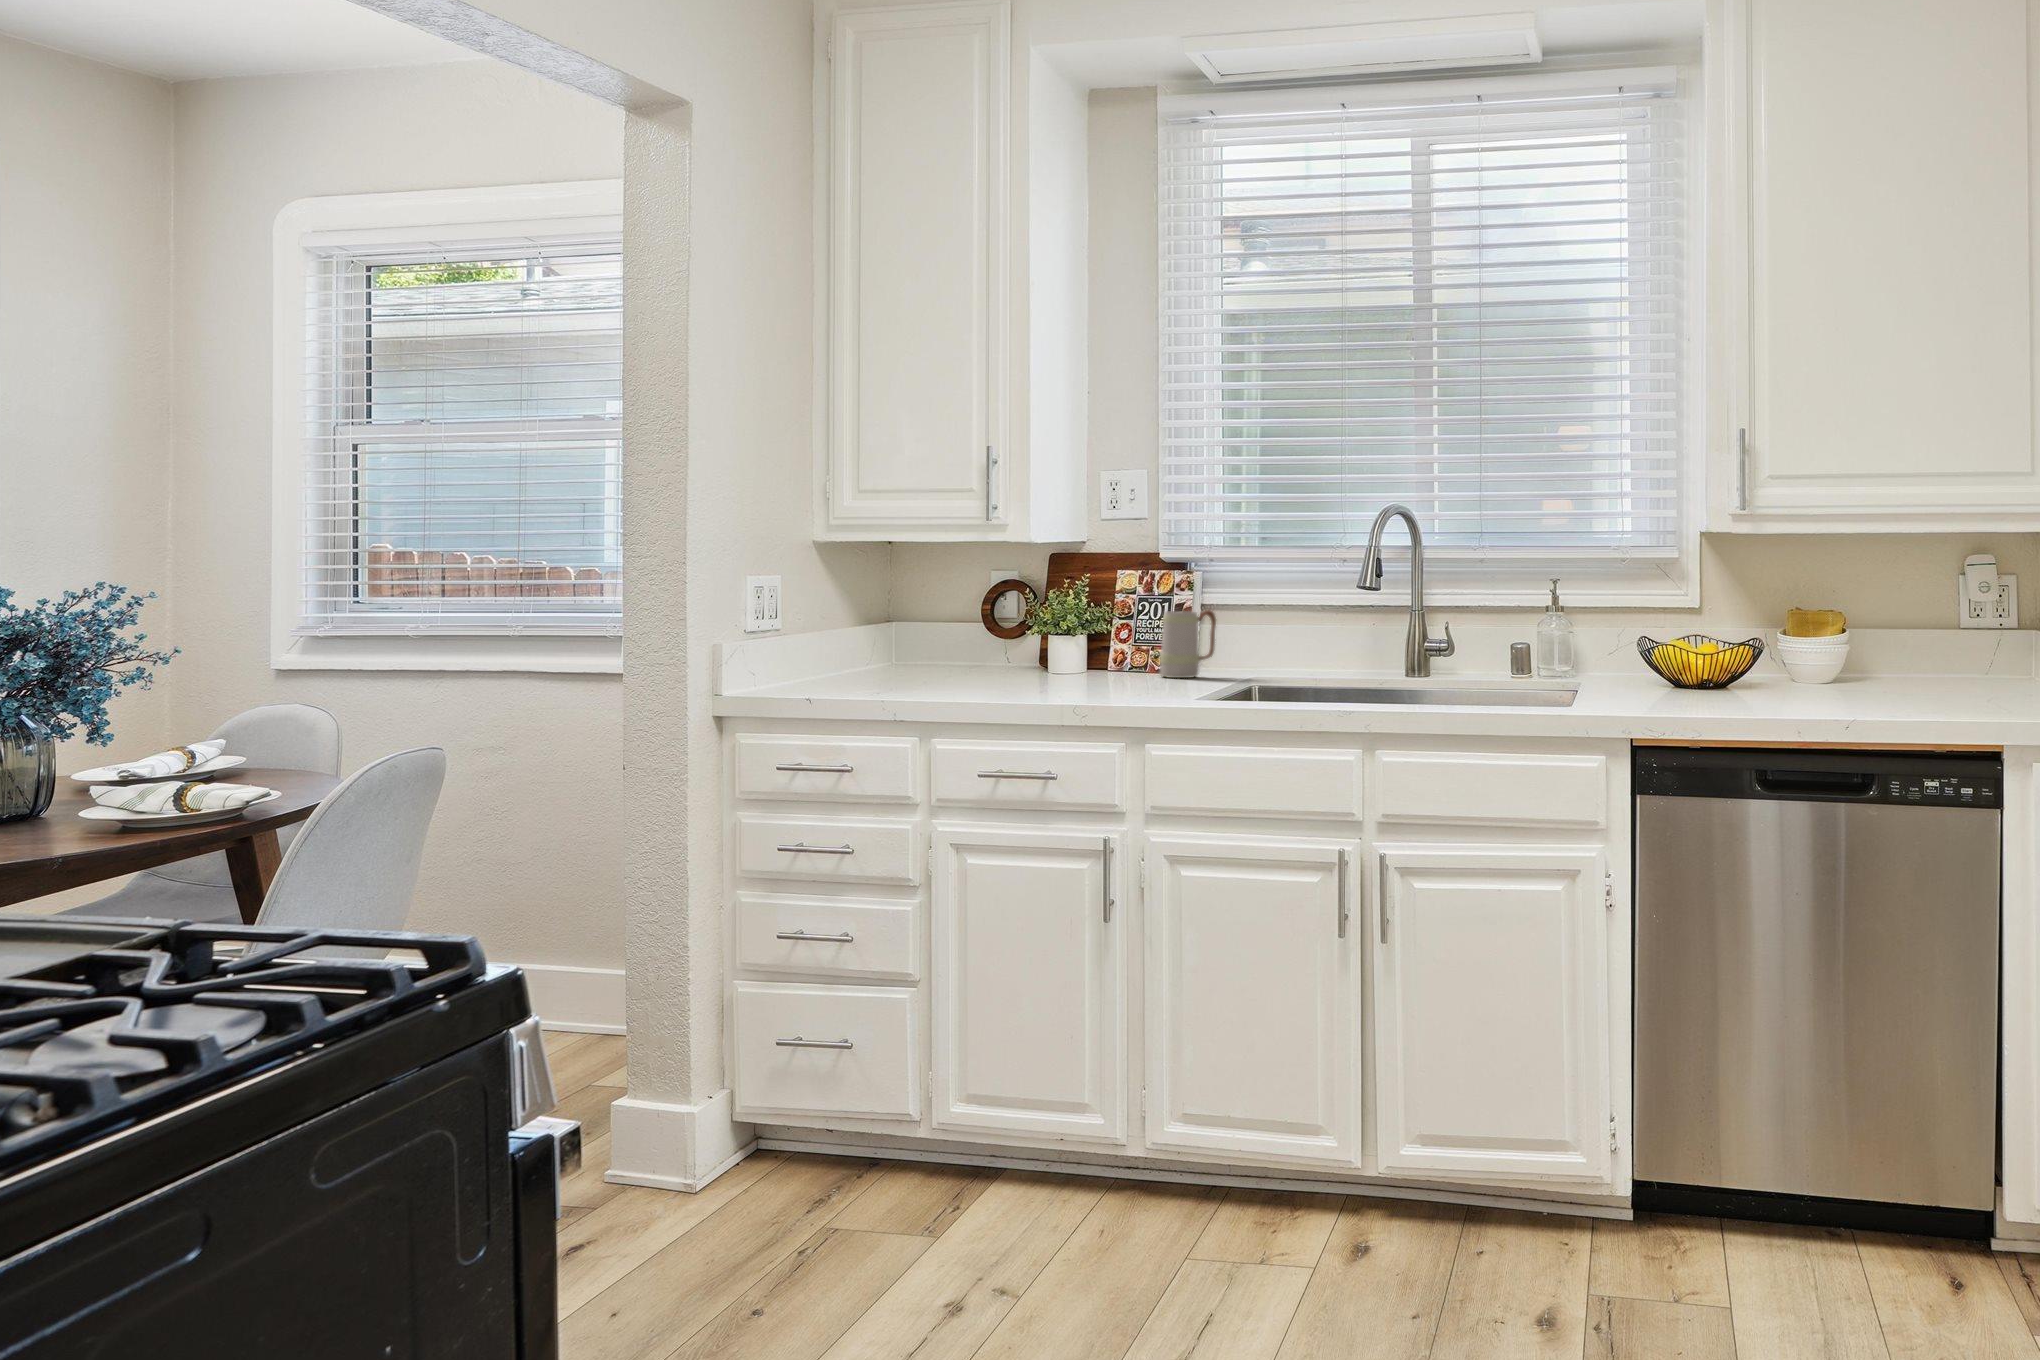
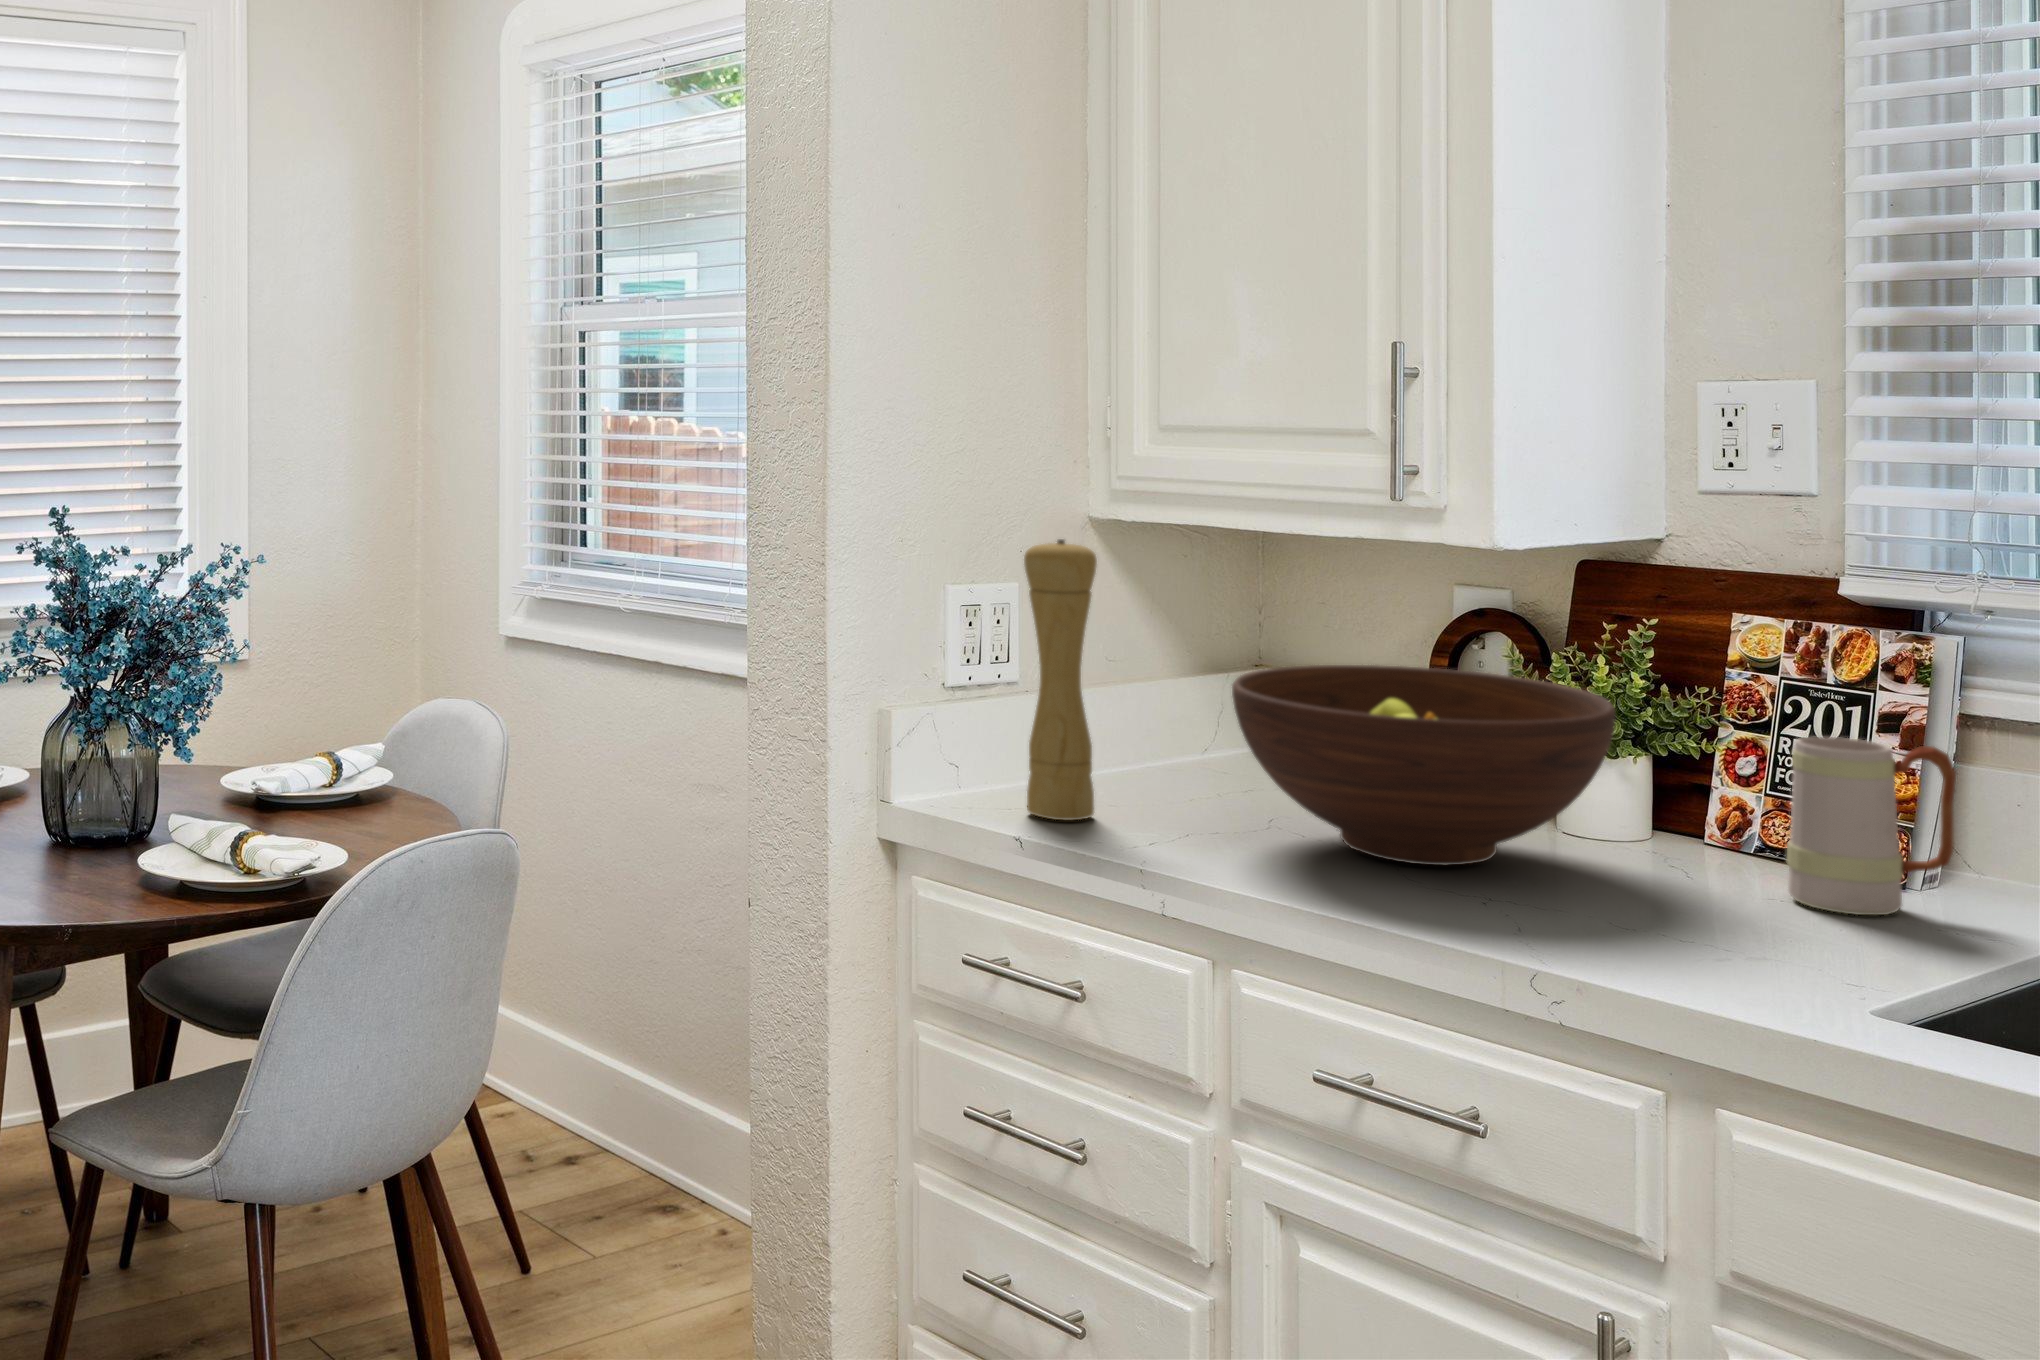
pepper mill: none [826,534,869,681] -> present [1024,539,1097,820]
fruit bowl: none [936,599,1103,679] -> present [1232,665,1615,865]

